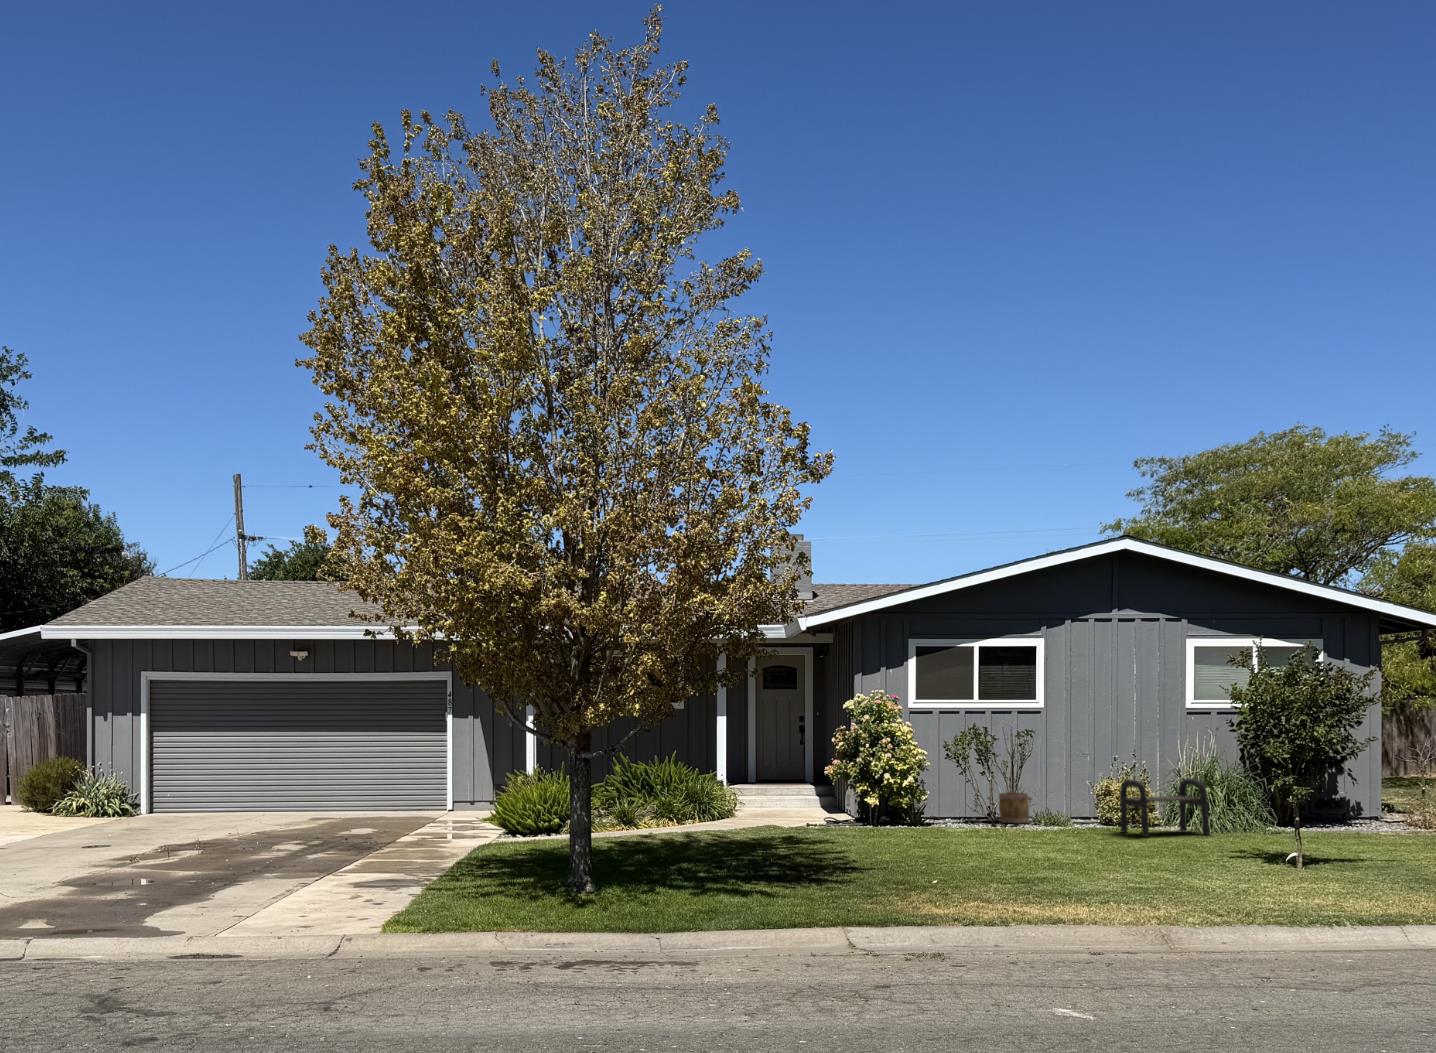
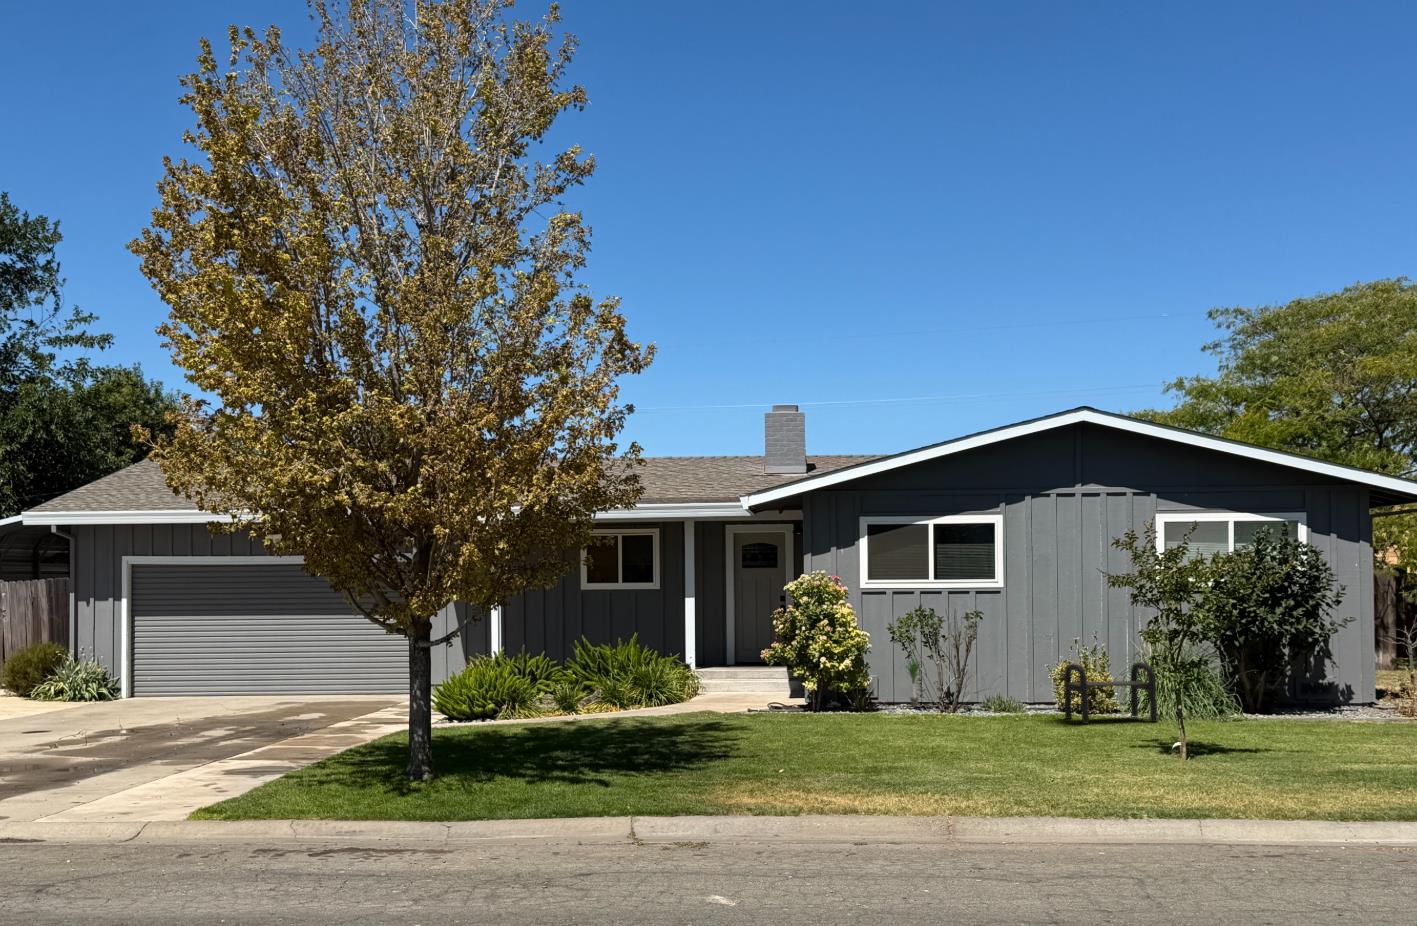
potted plant: none [947,768,981,821] -> present [906,659,920,706]
bucket: present [999,792,1032,824] -> none [948,675,983,709]

